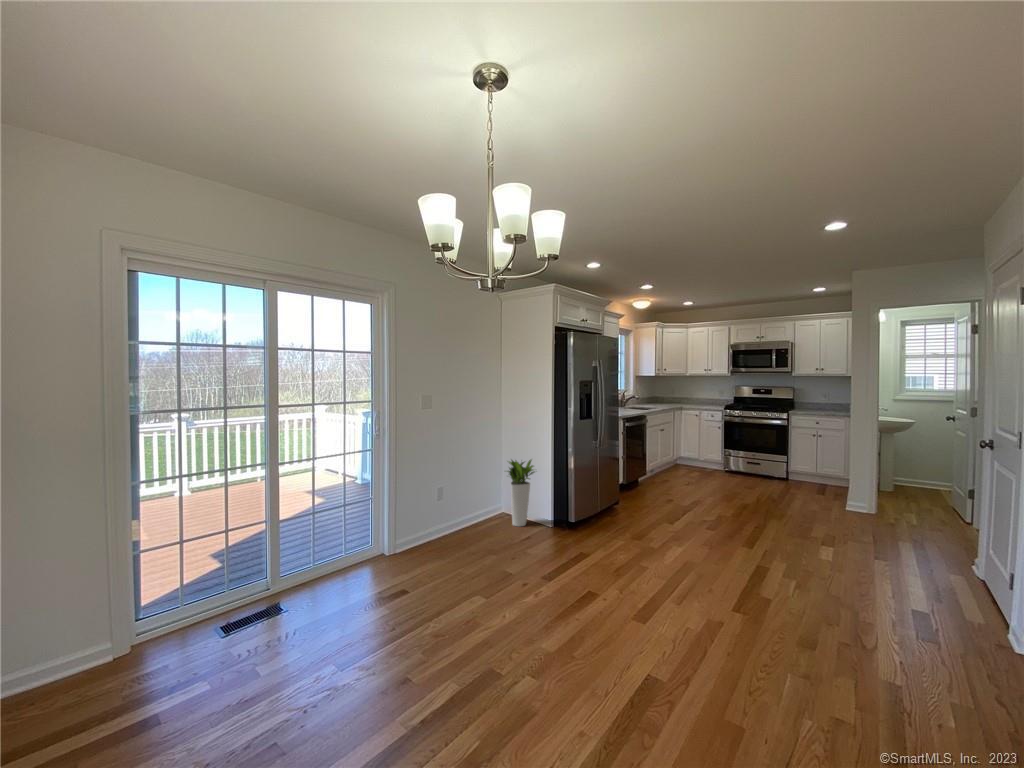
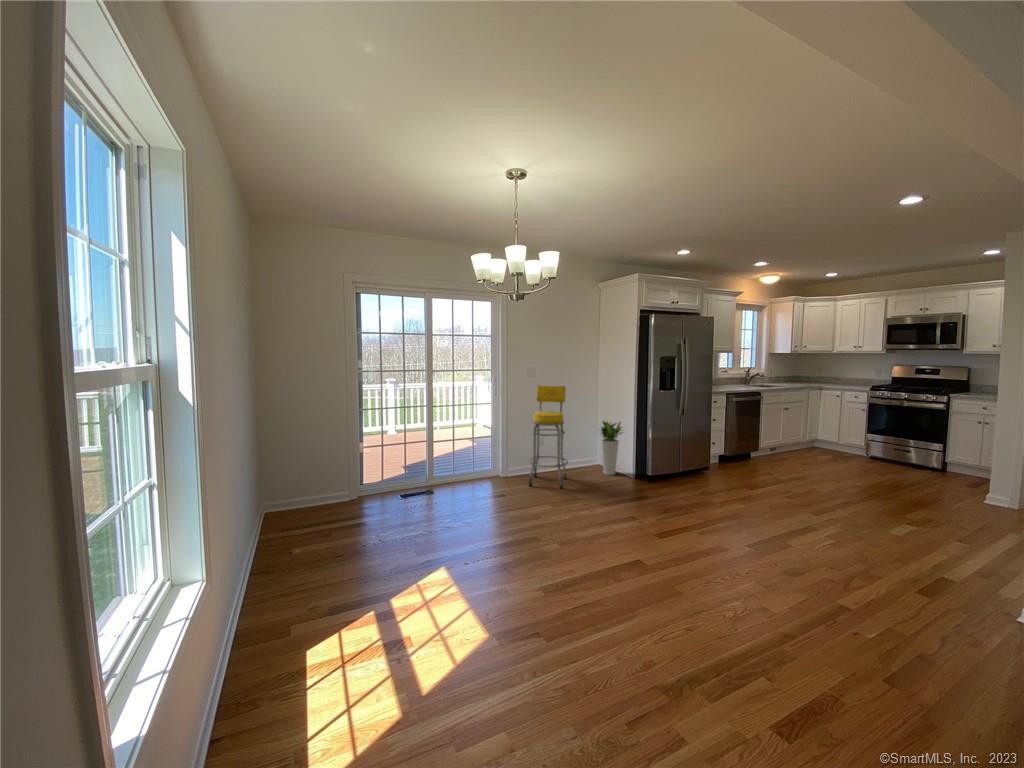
bar stool: none [426,419,479,561] -> present [529,385,568,488]

